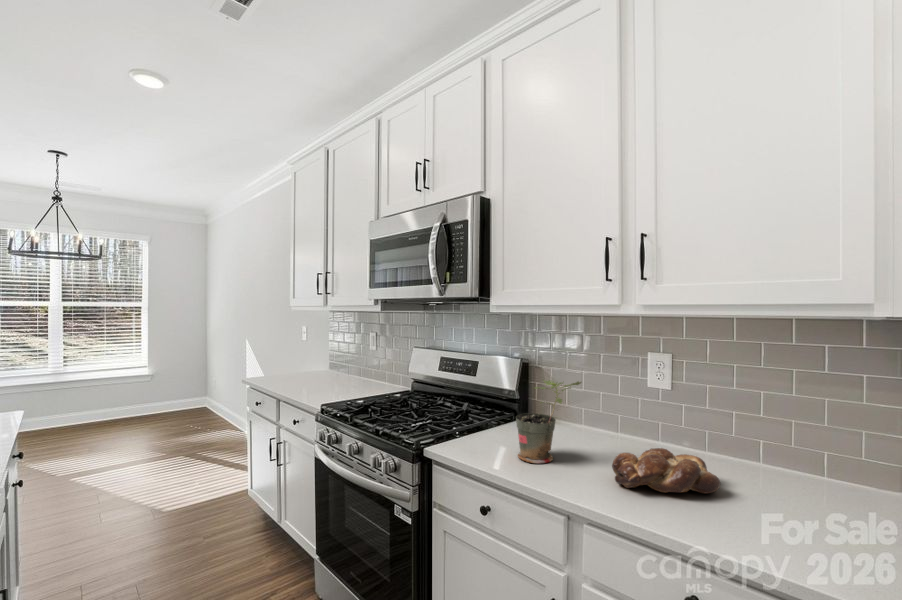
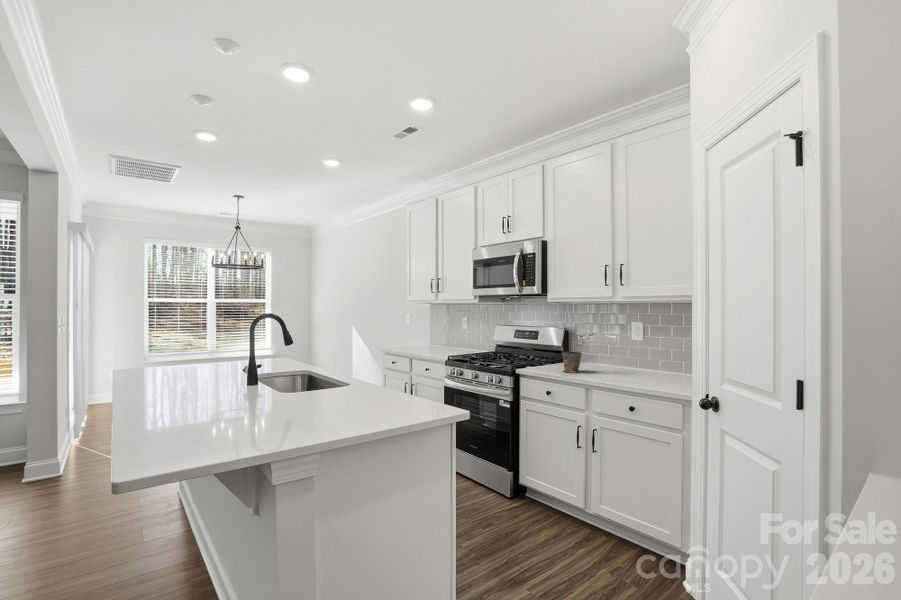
bread loaf: present [612,448,720,493] -> none [607,362,654,379]

